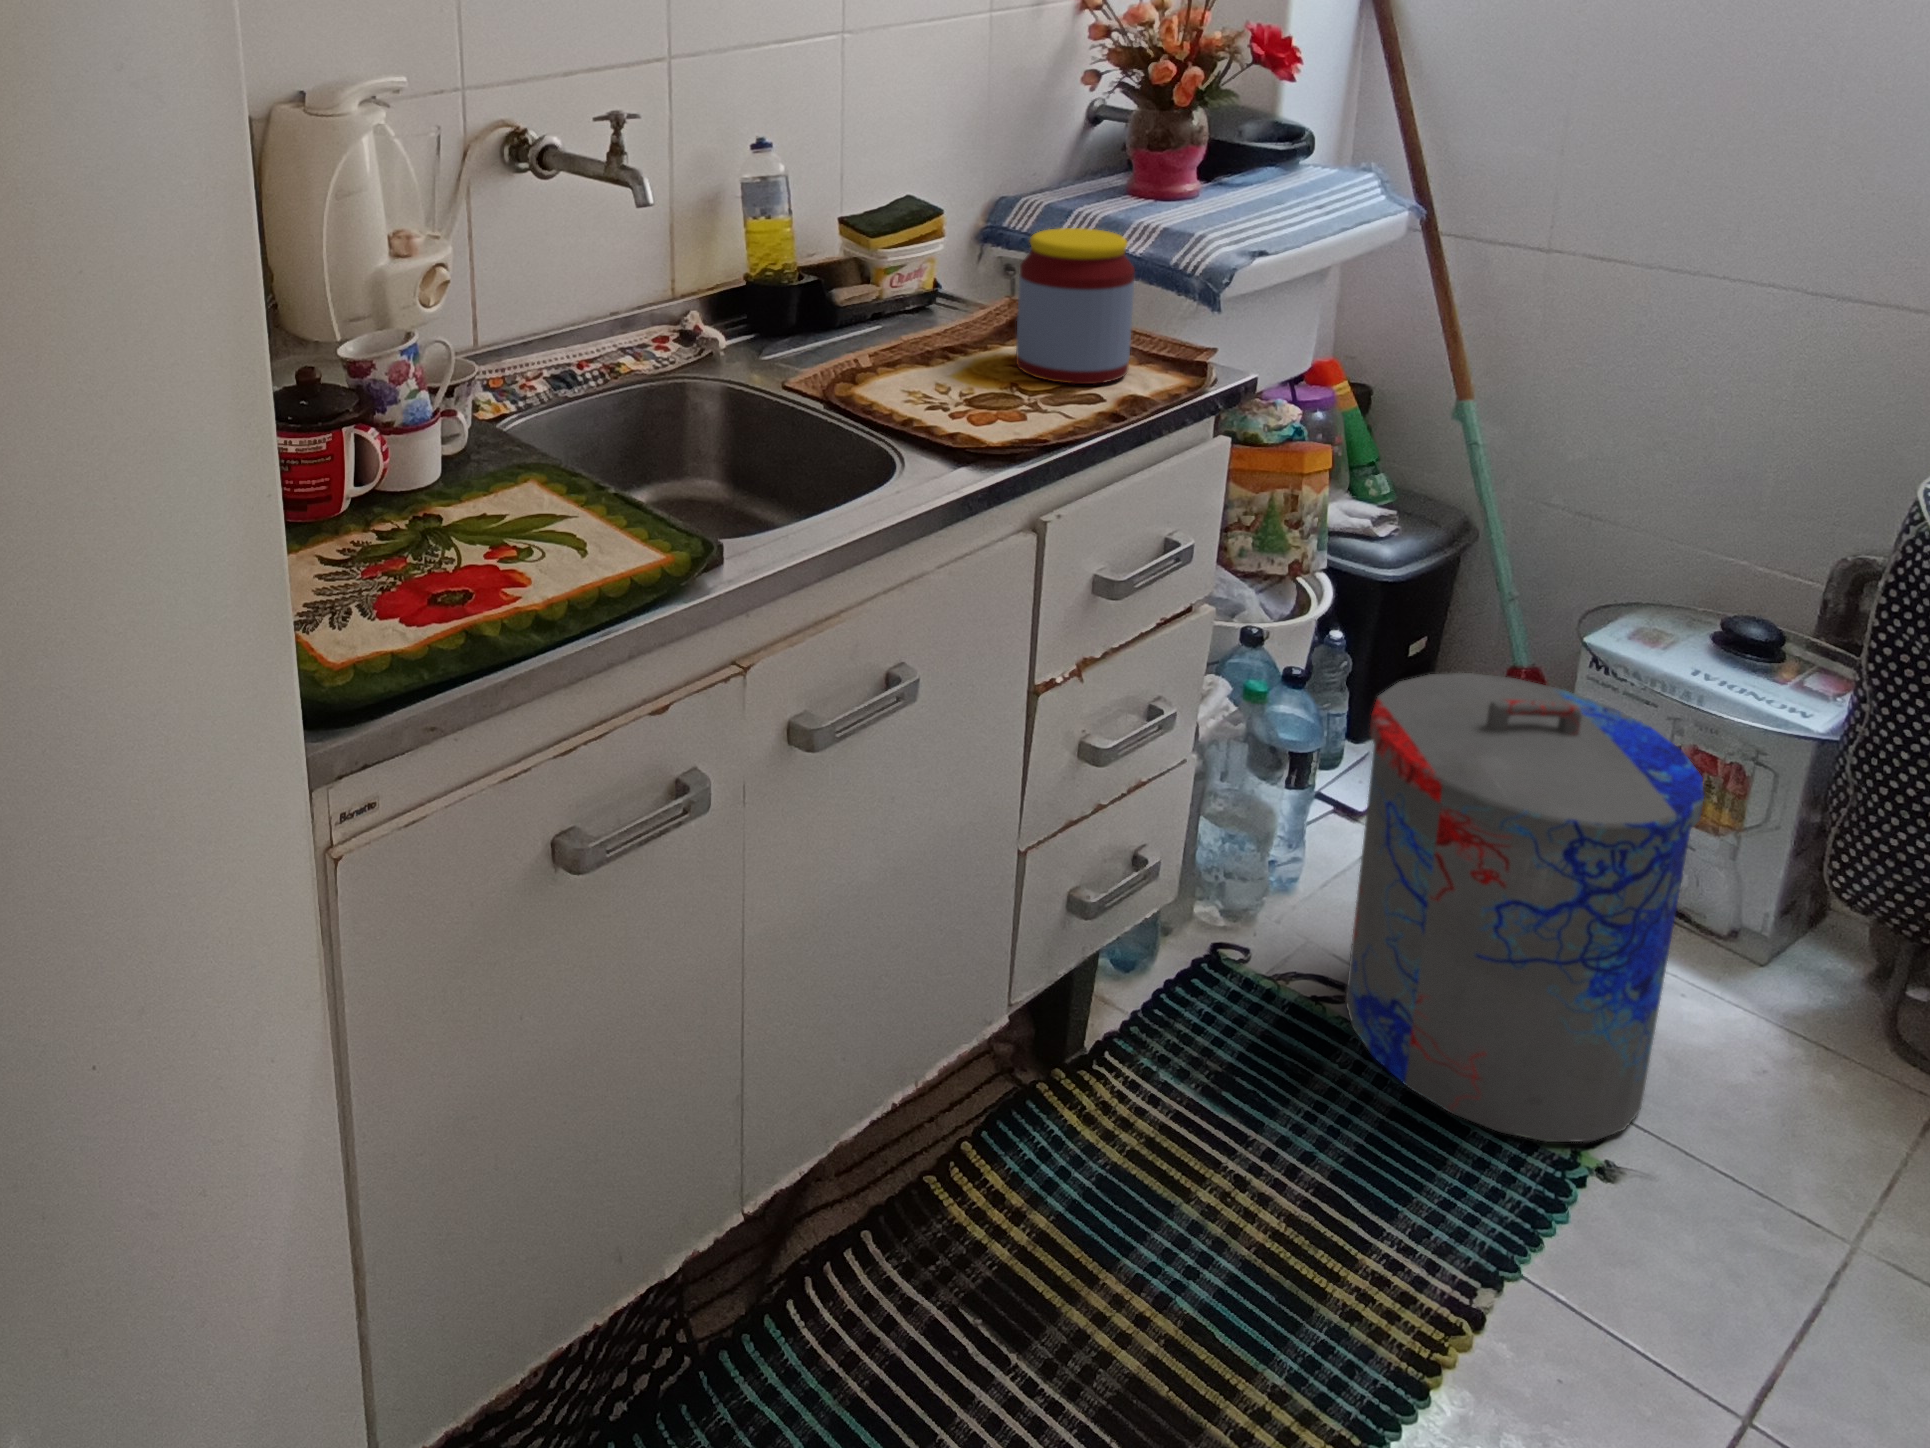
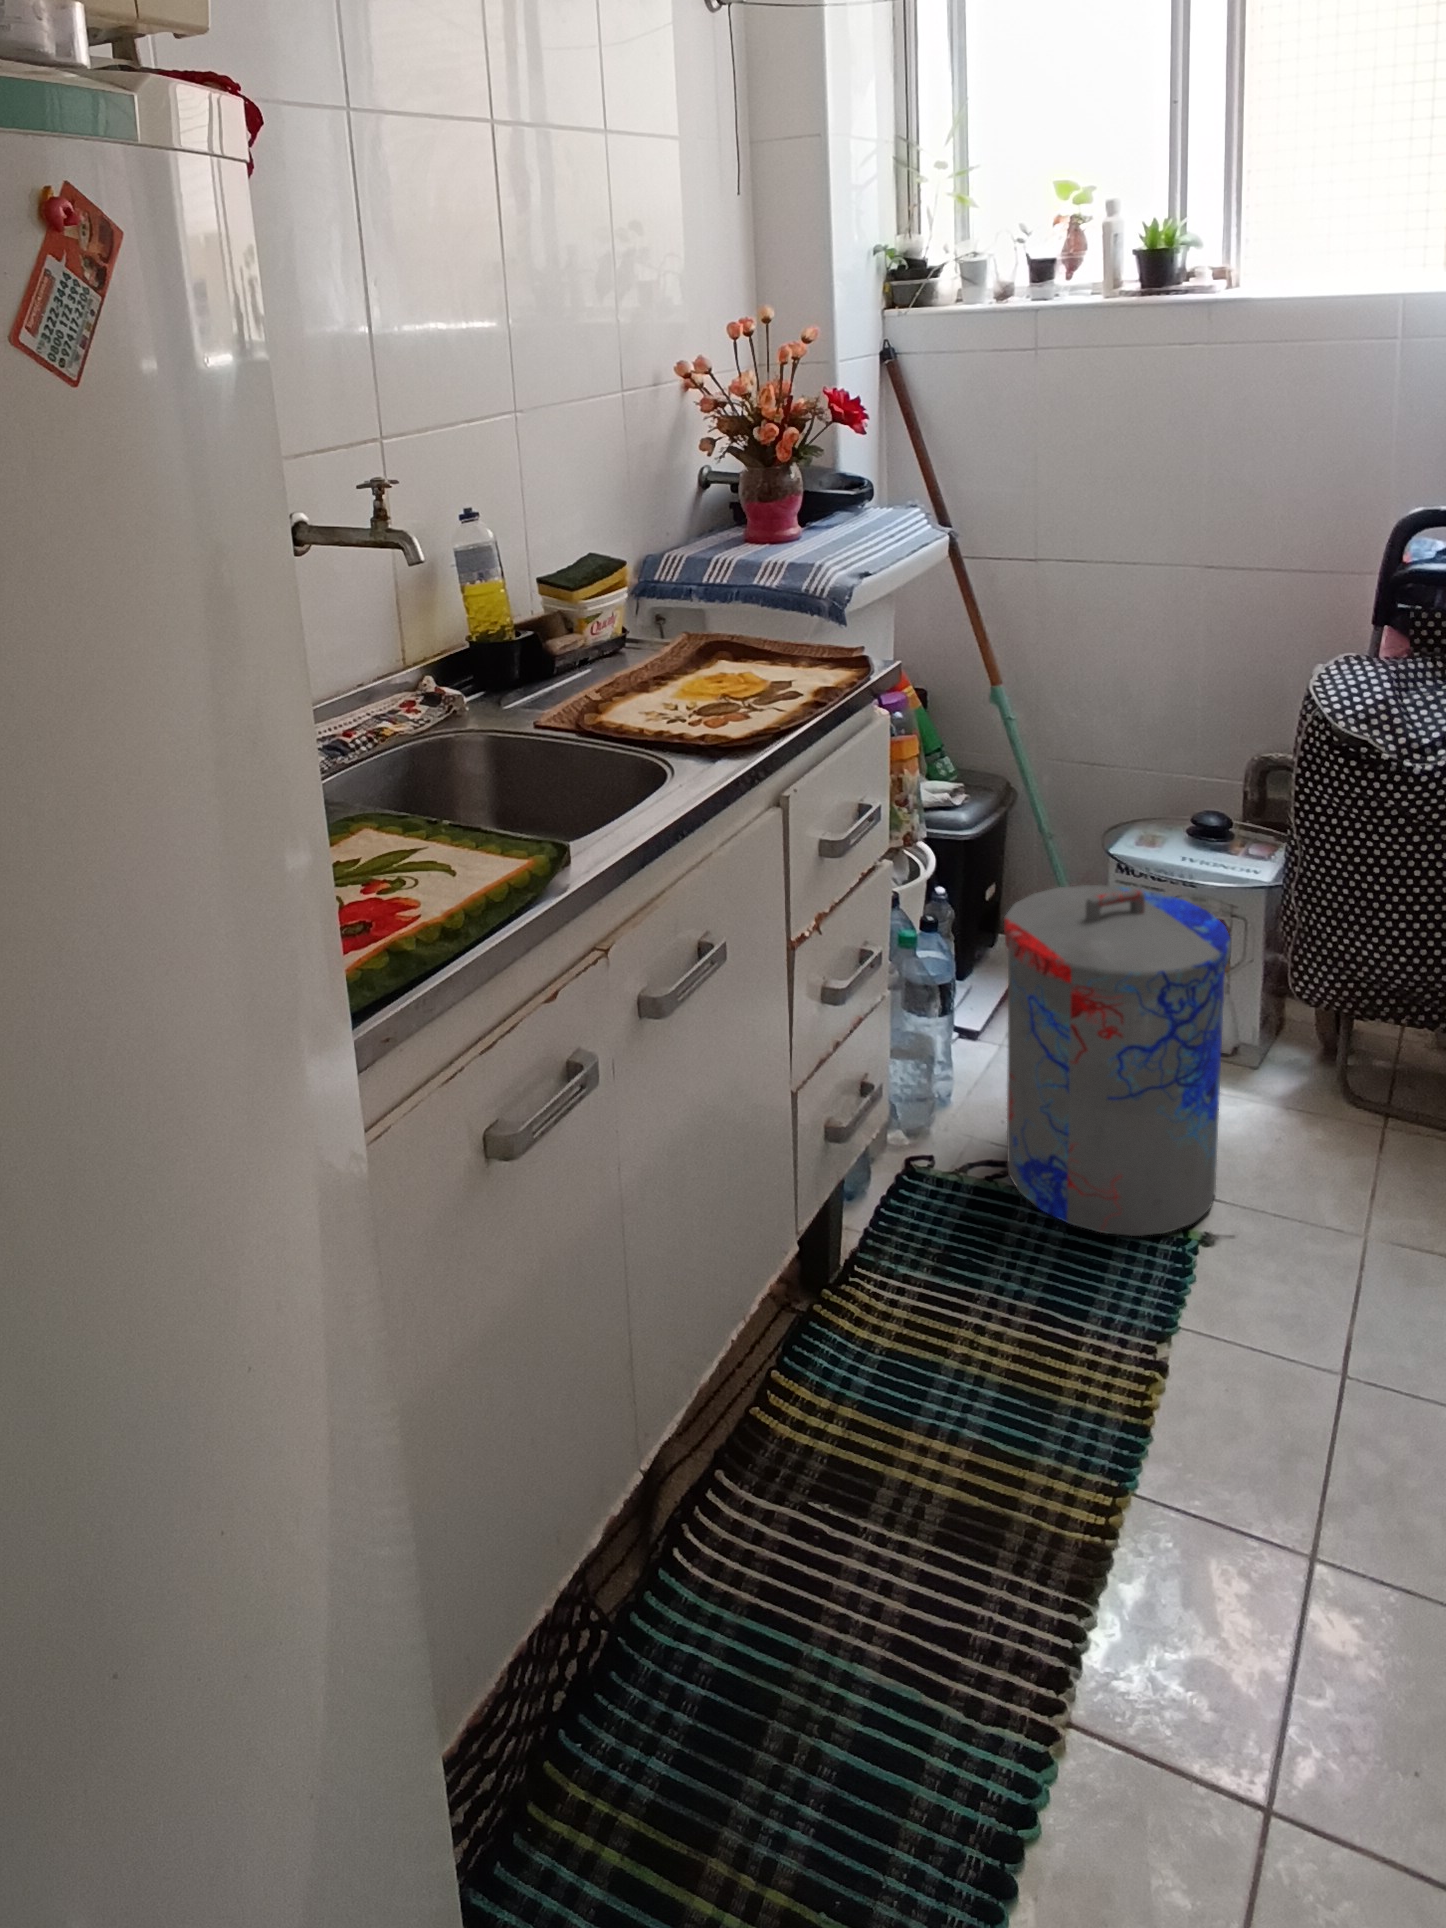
jar: present [1016,228,1135,384] -> none [721,553,816,684]

